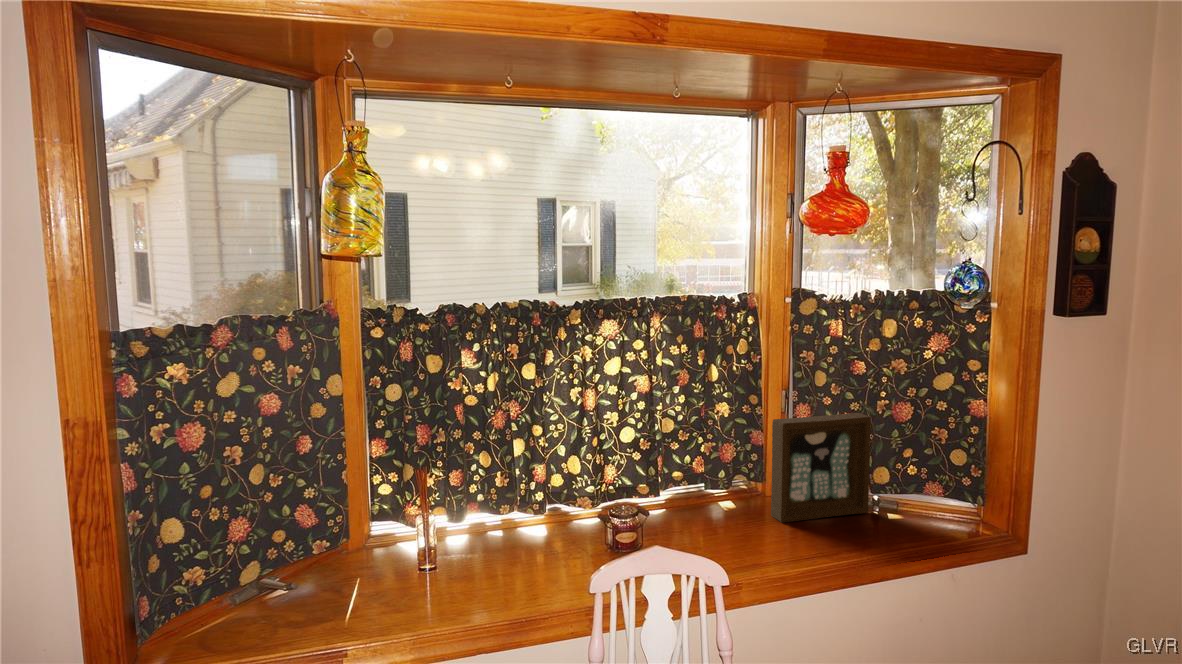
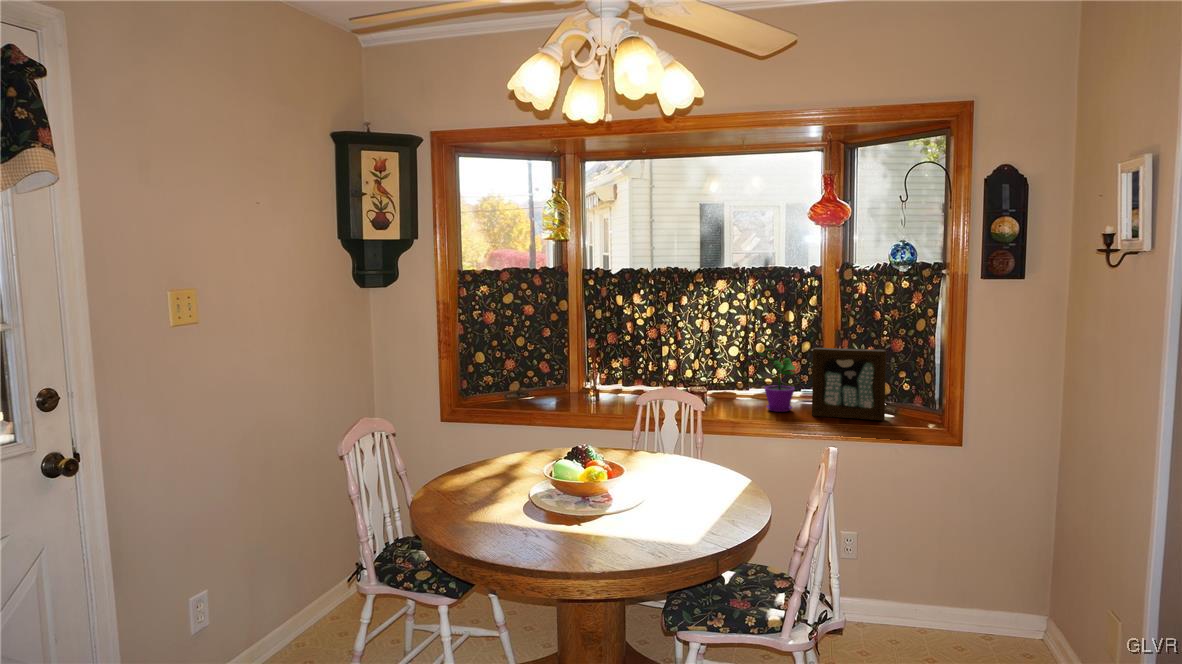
flower pot: none [696,420,762,526] -> present [764,349,795,412]

